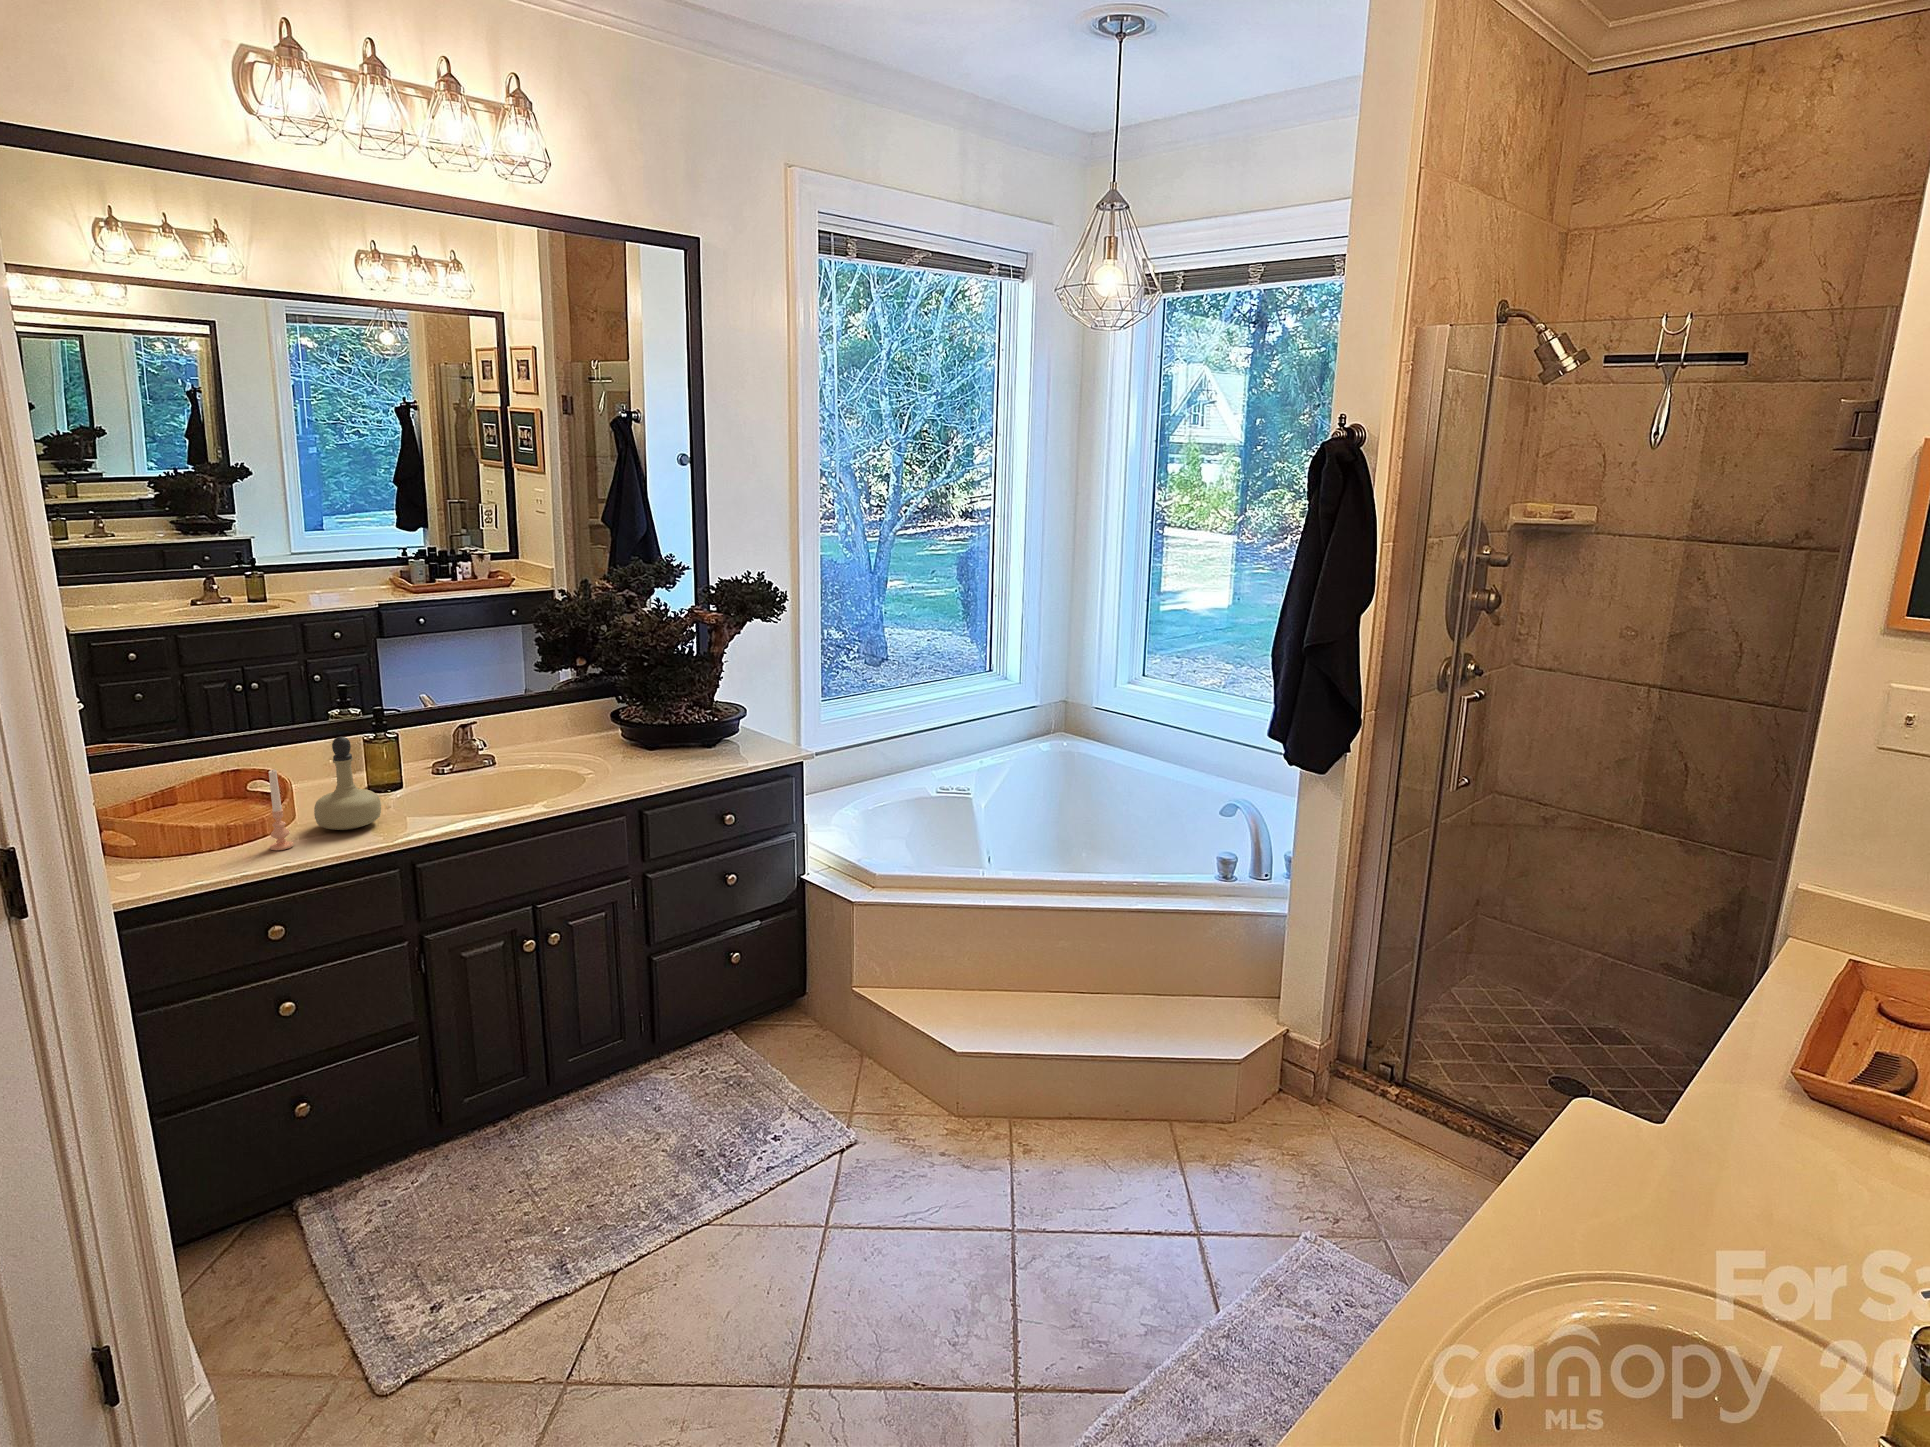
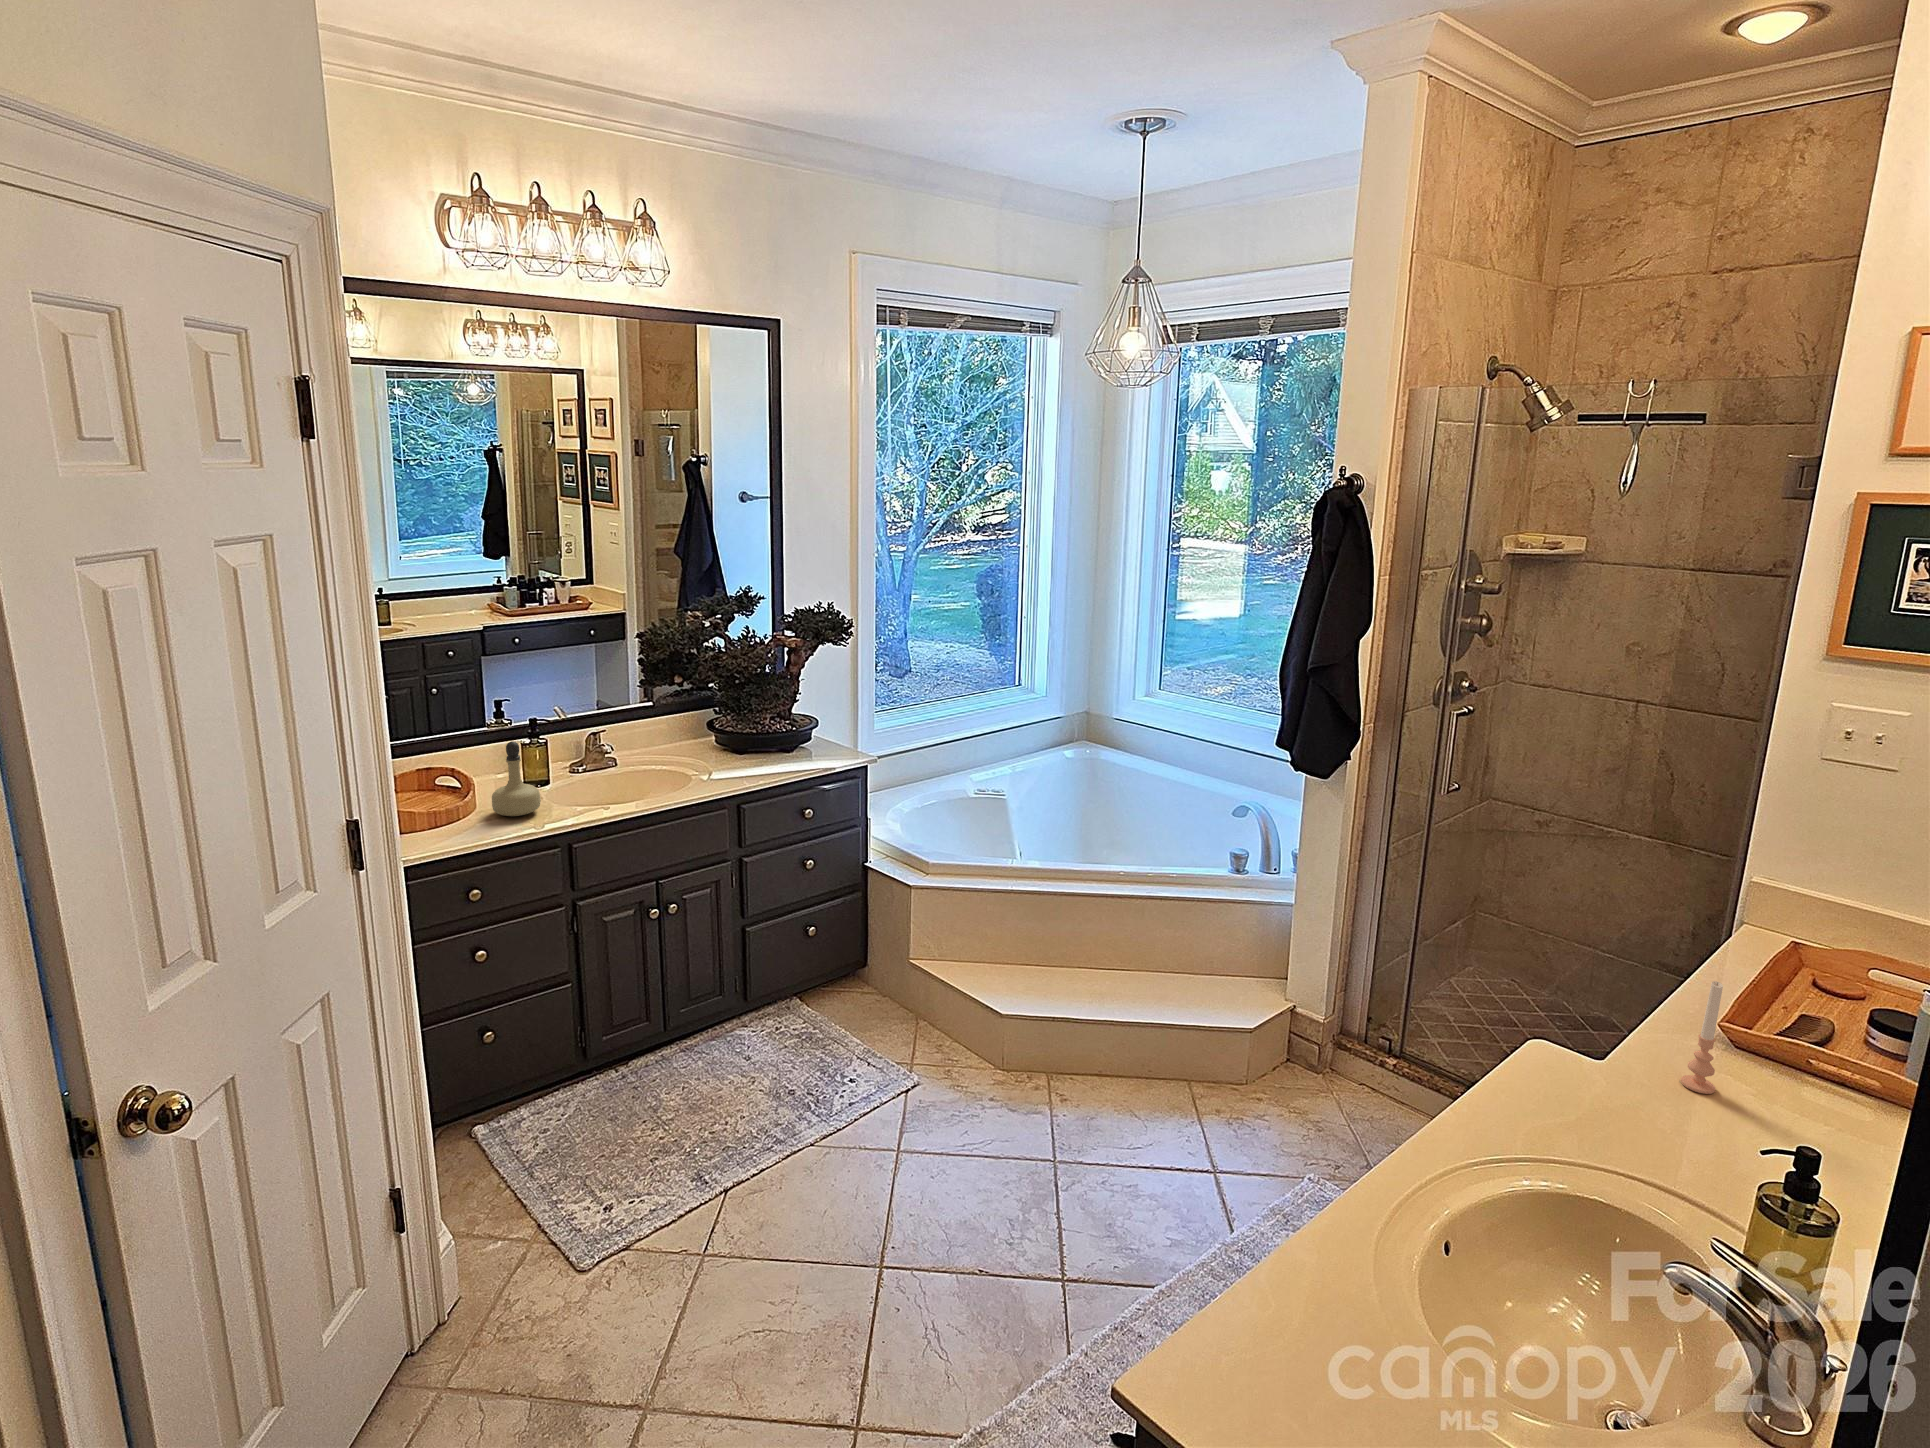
candle: present [269,769,294,850] -> present [1681,981,1723,1094]

